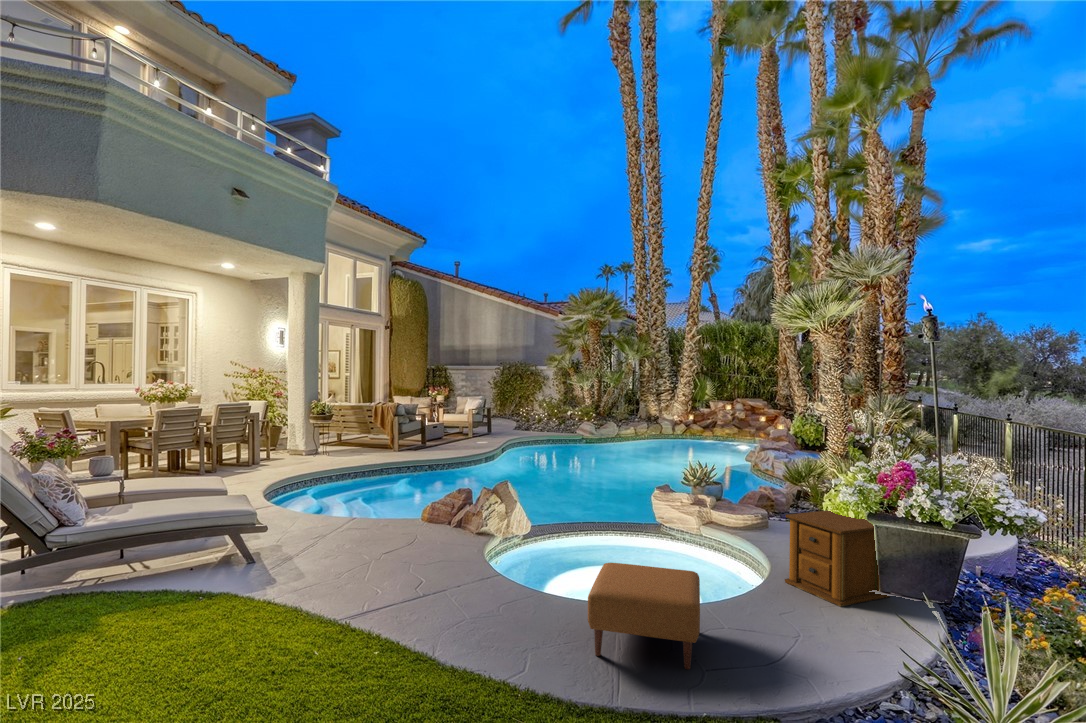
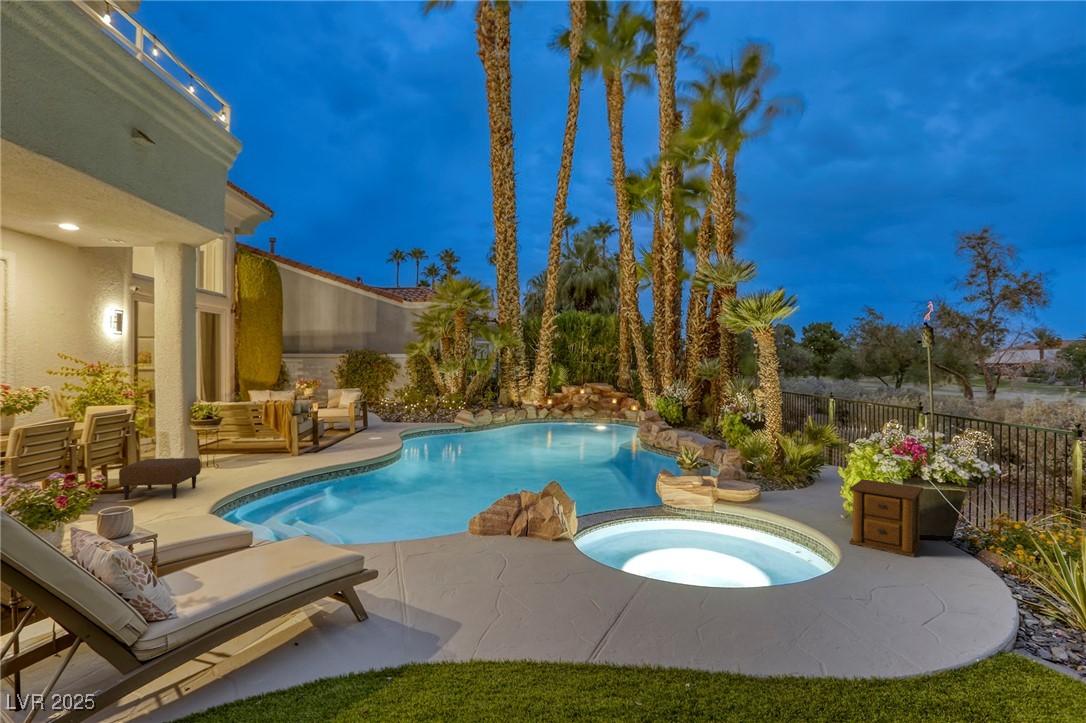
ottoman: present [588,563,700,669] -> present [119,458,201,499]

